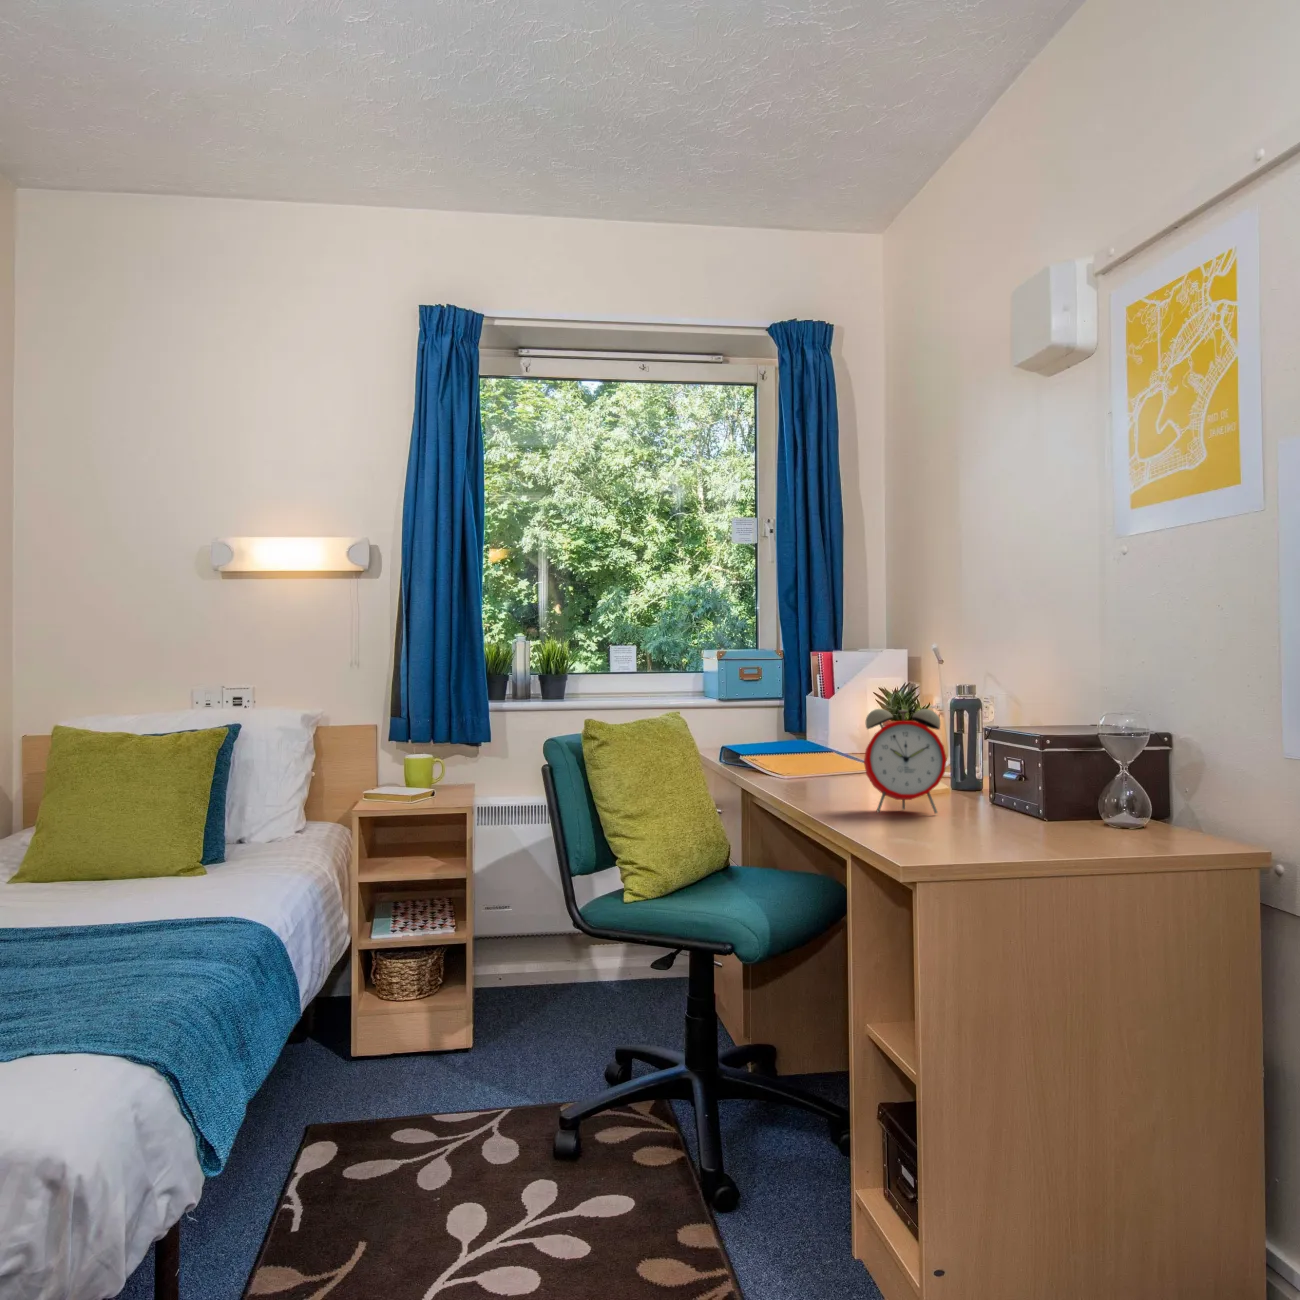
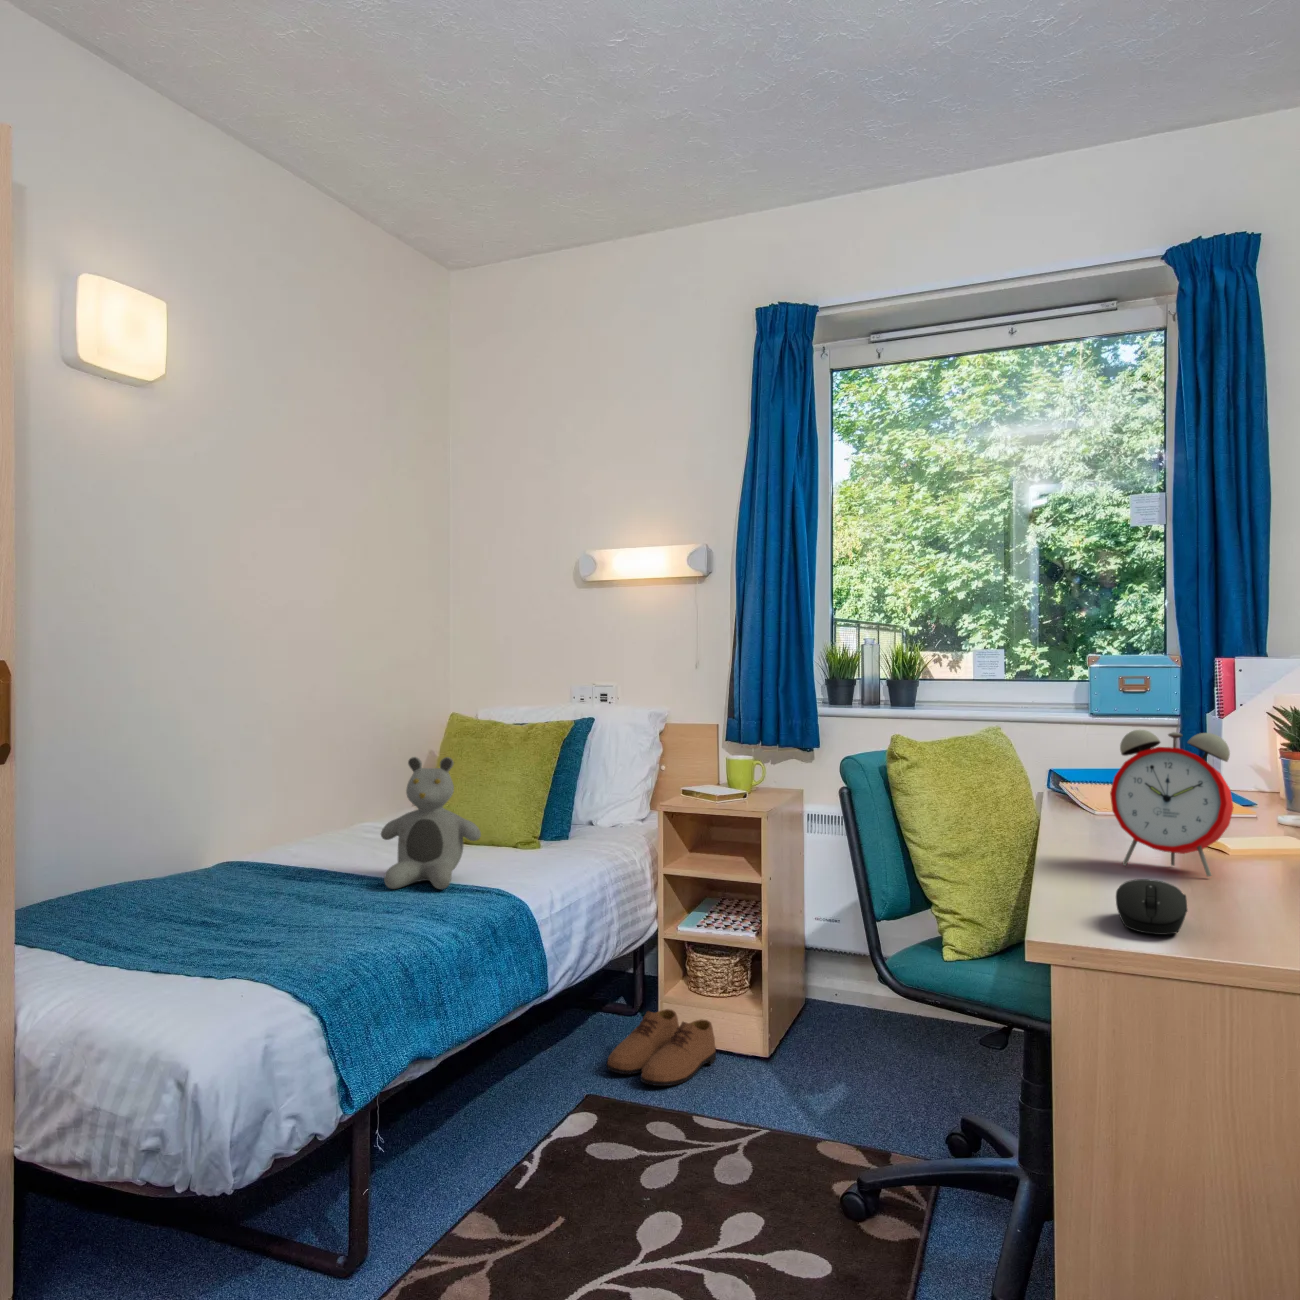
teddy bear: none [51,777,184,936] -> present [381,757,481,889]
computer mouse: none [930,815,987,851] -> present [1116,879,1187,935]
shoe: none [313,1023,421,1100] -> present [607,1009,716,1086]

